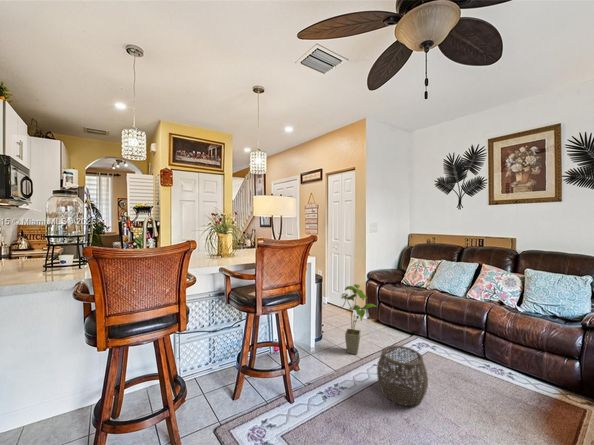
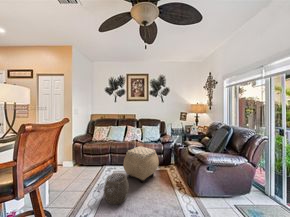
house plant: present [341,284,375,354] -> none [68,148,92,191]
ottoman: none [441,314,549,401] -> present [123,146,159,183]

